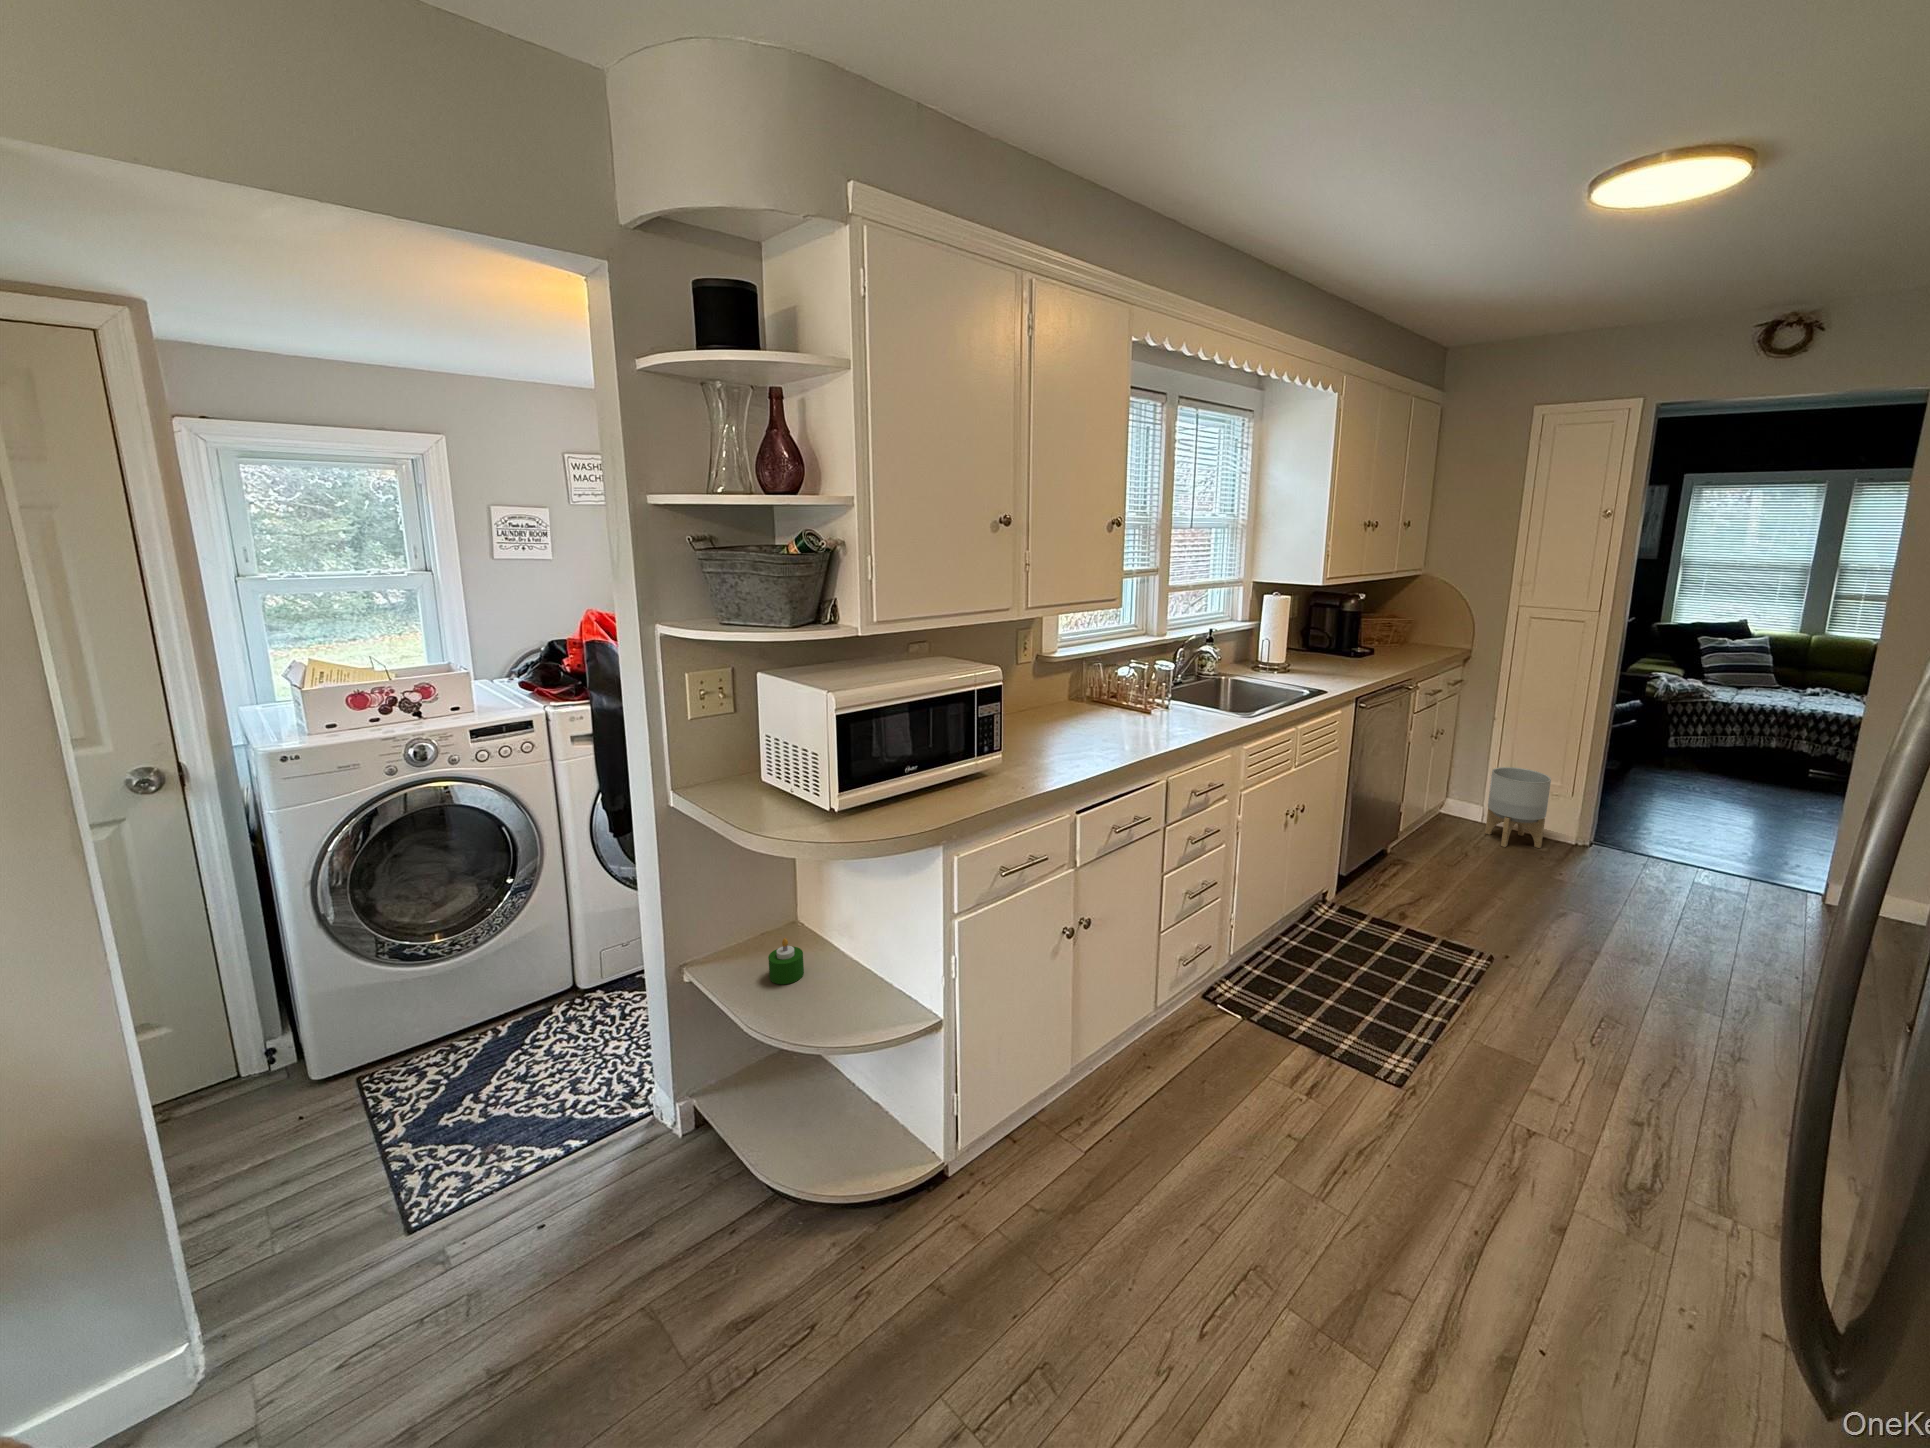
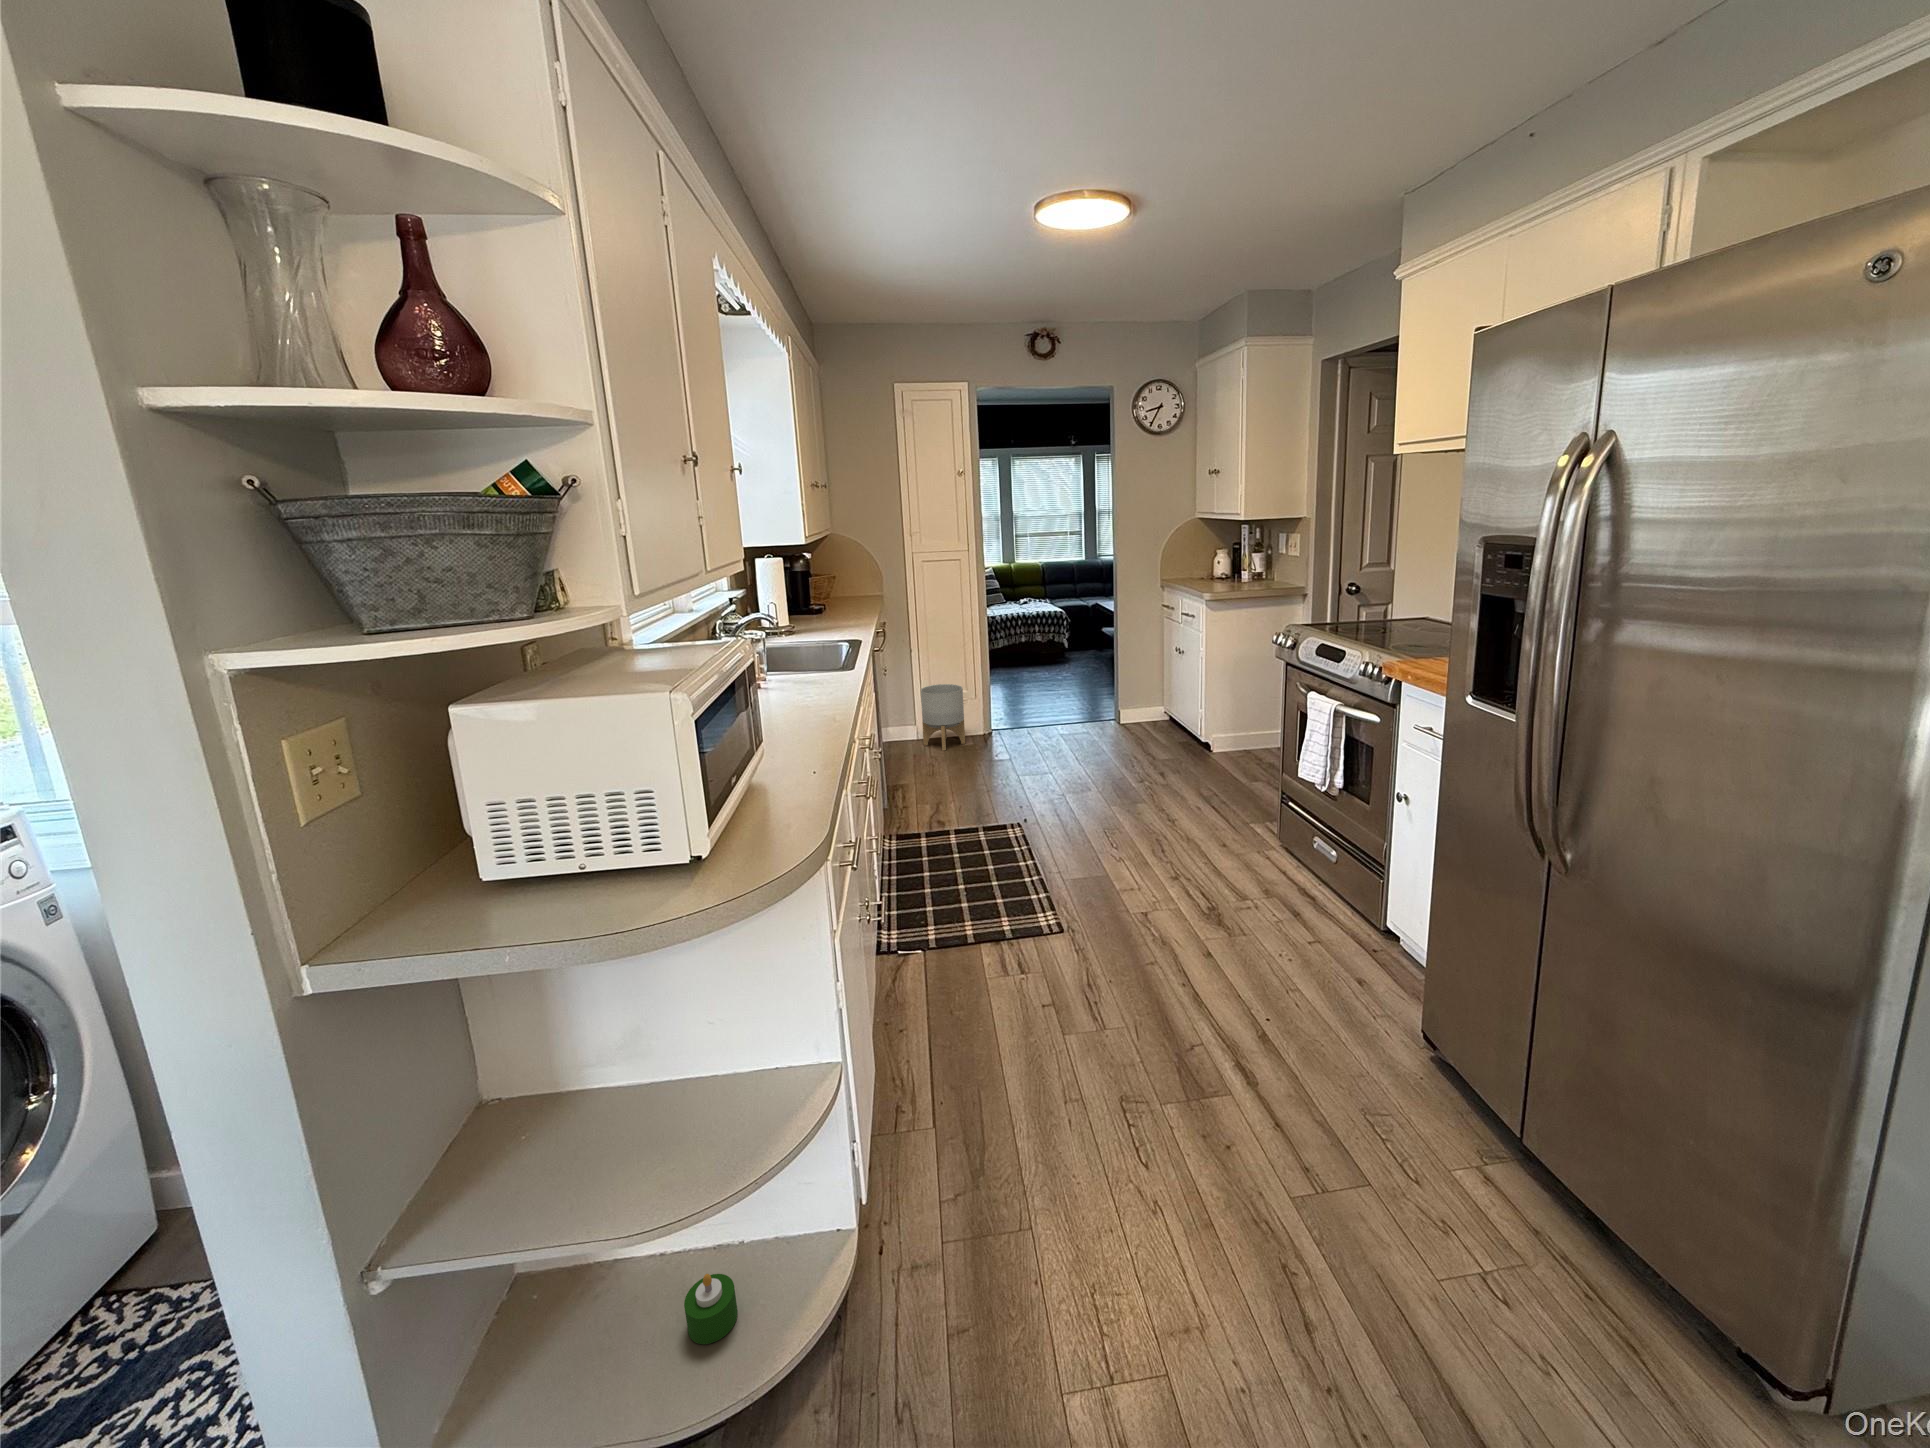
candle: present [768,938,804,984] -> present [684,1274,738,1344]

